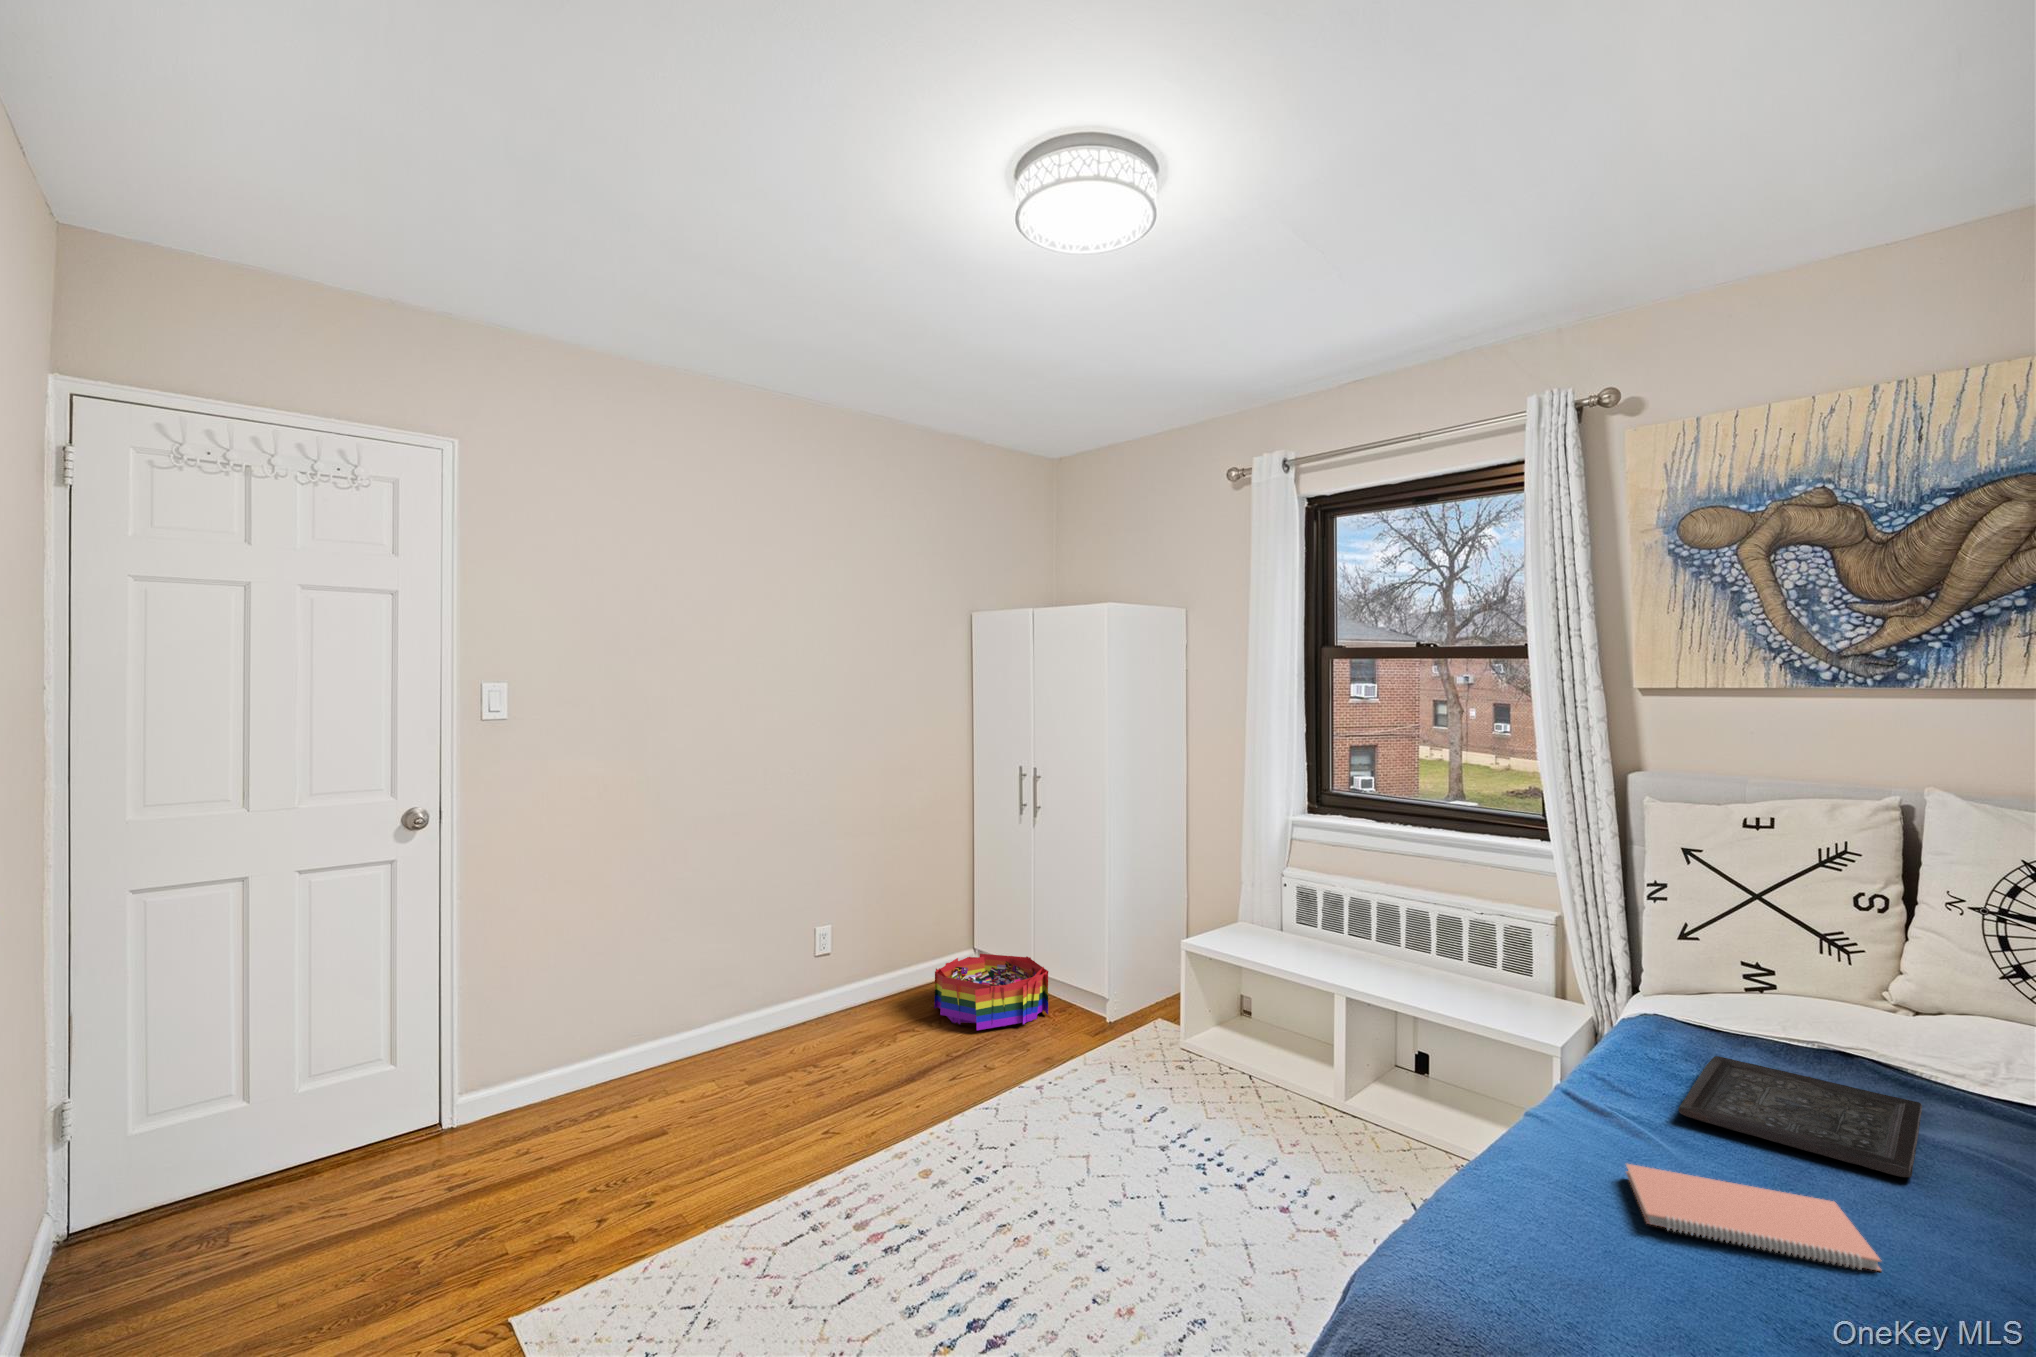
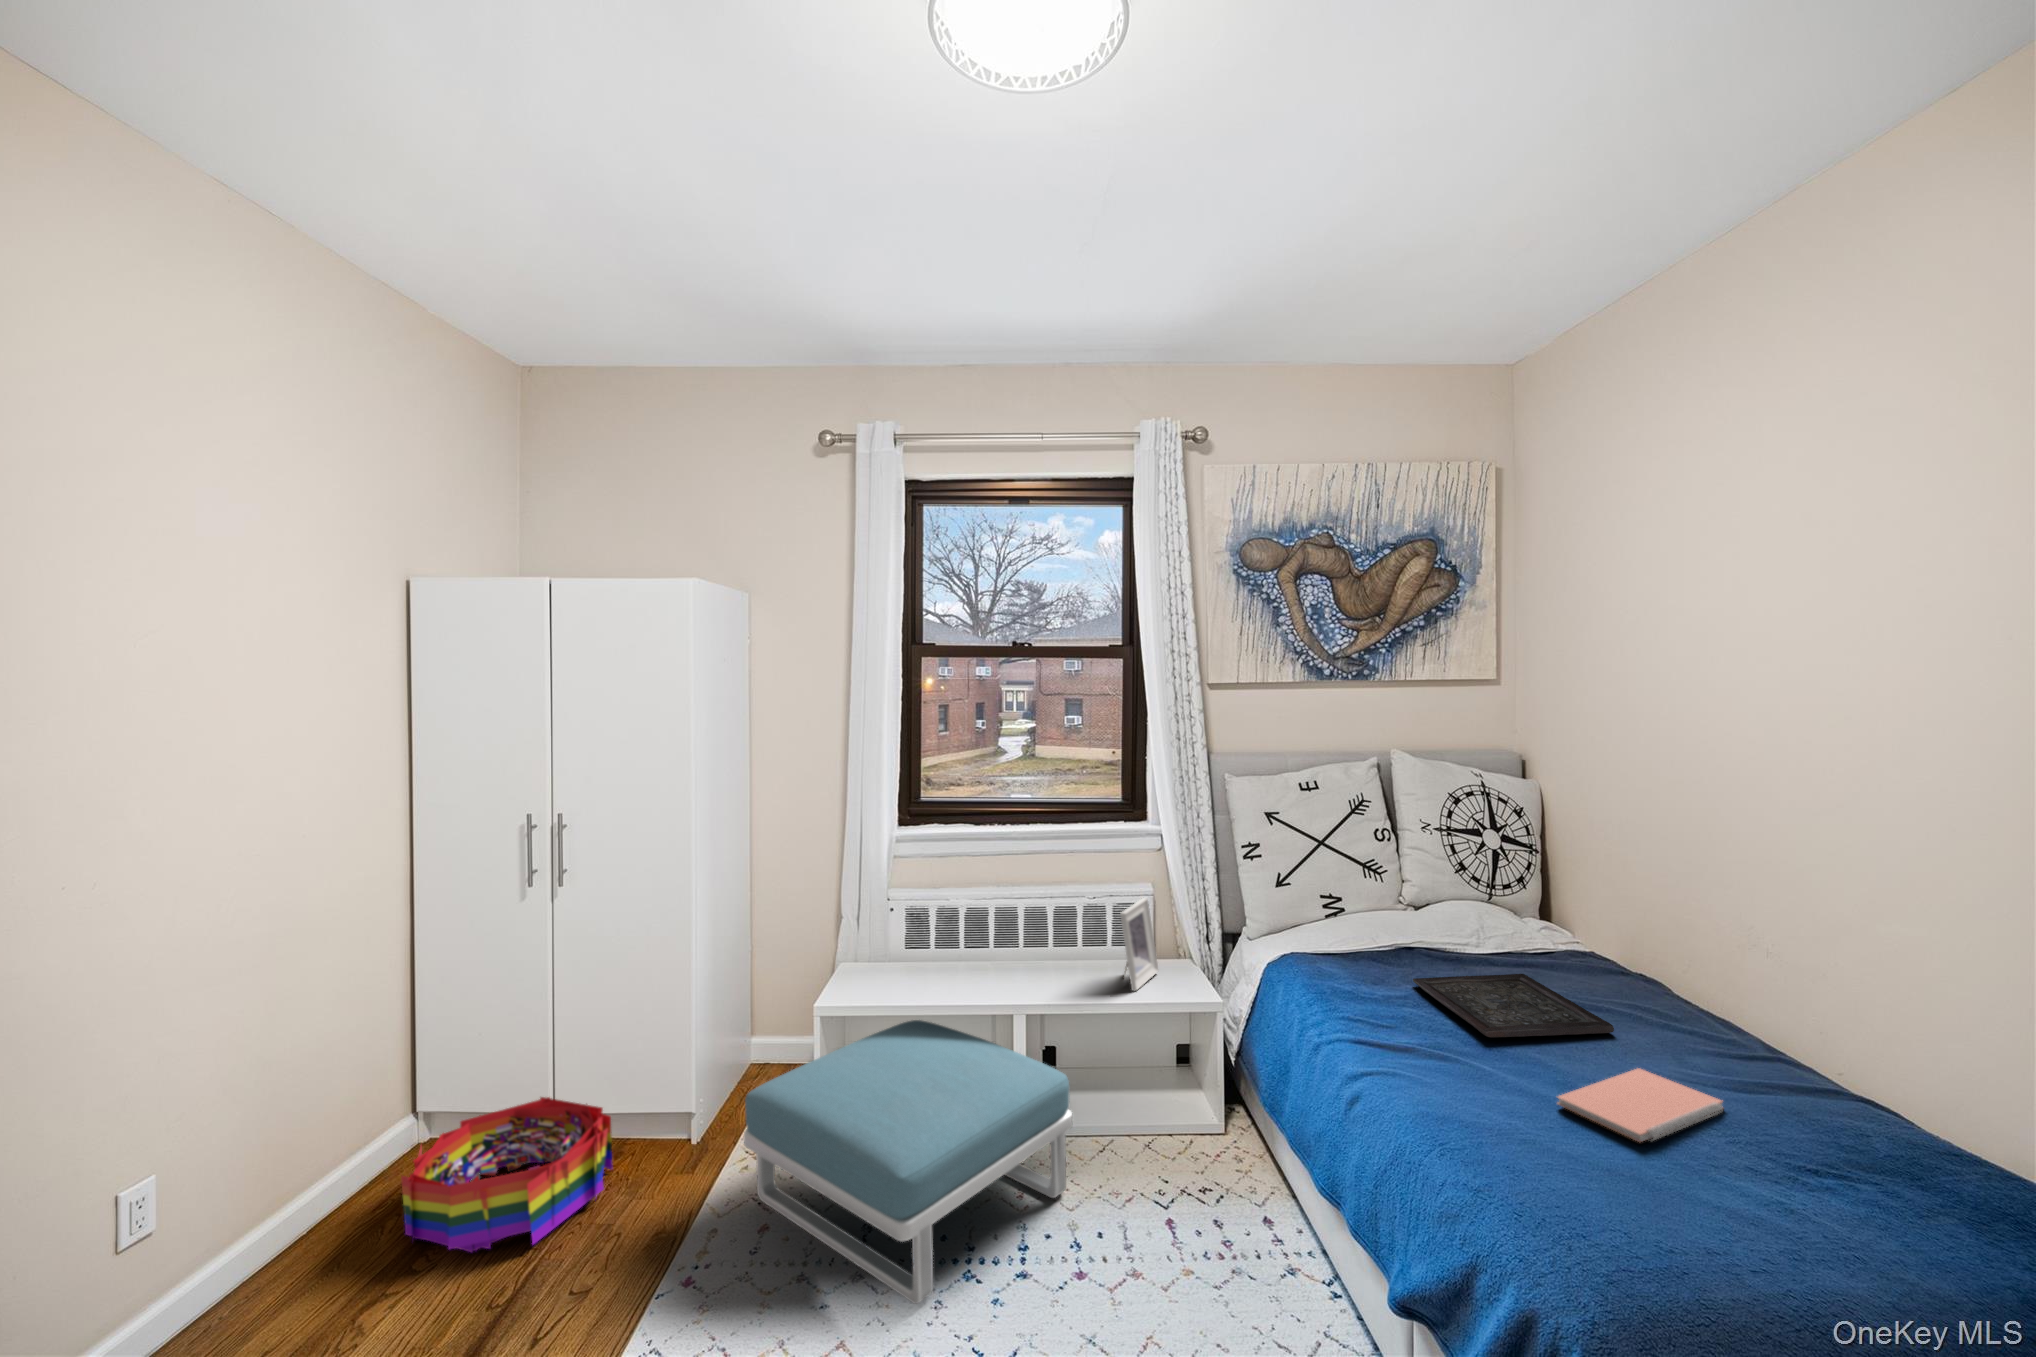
picture frame: none [1460,920,1531,1009] -> present [1120,898,1158,991]
footstool: none [1095,974,1331,1150] -> present [744,1020,1073,1304]

